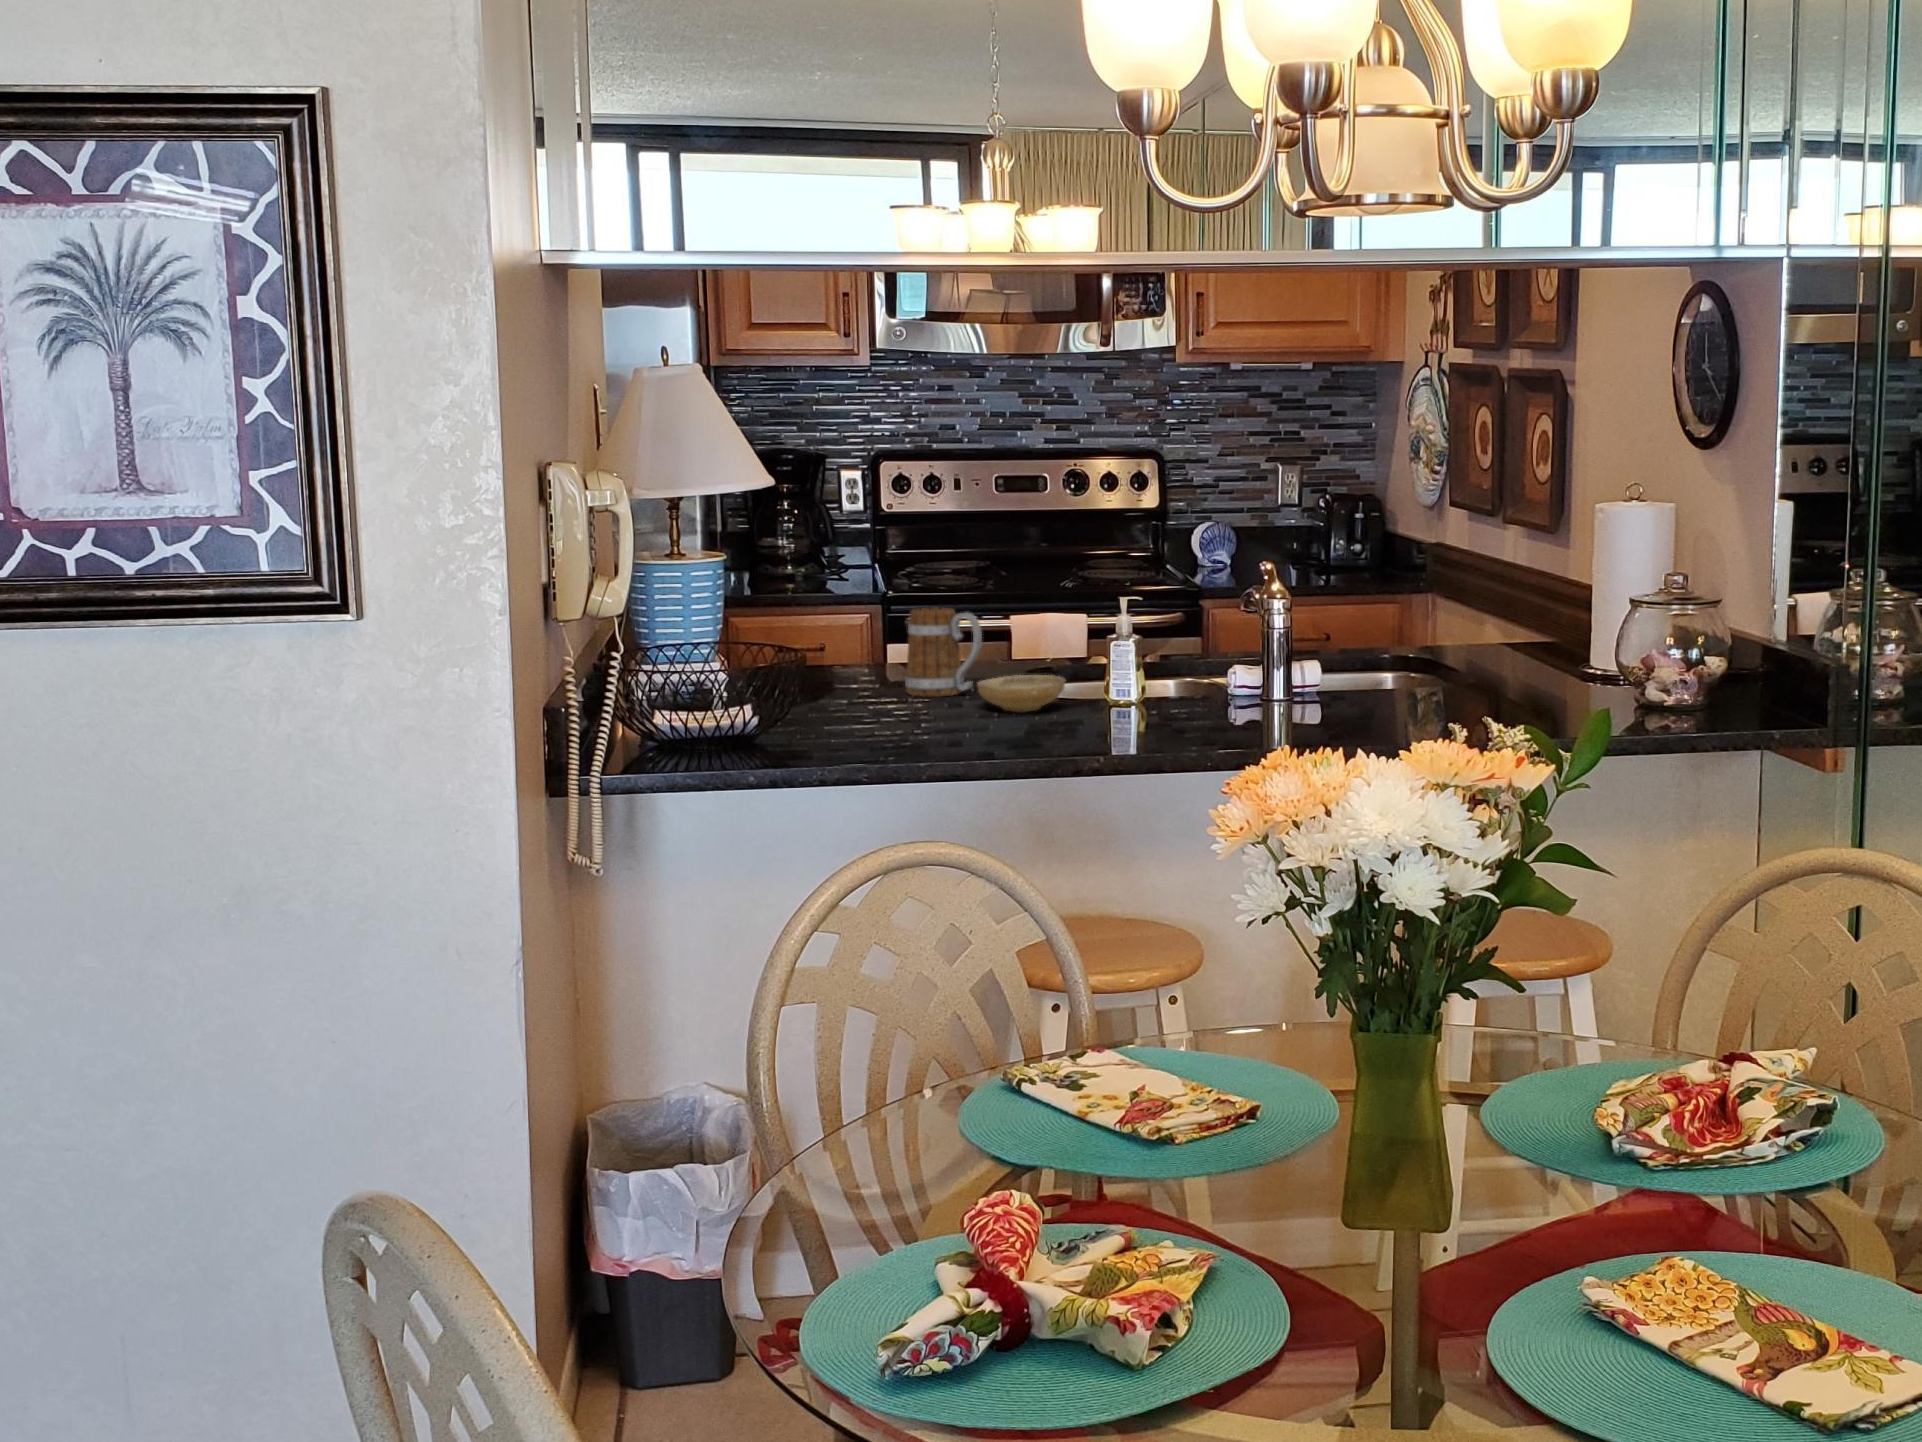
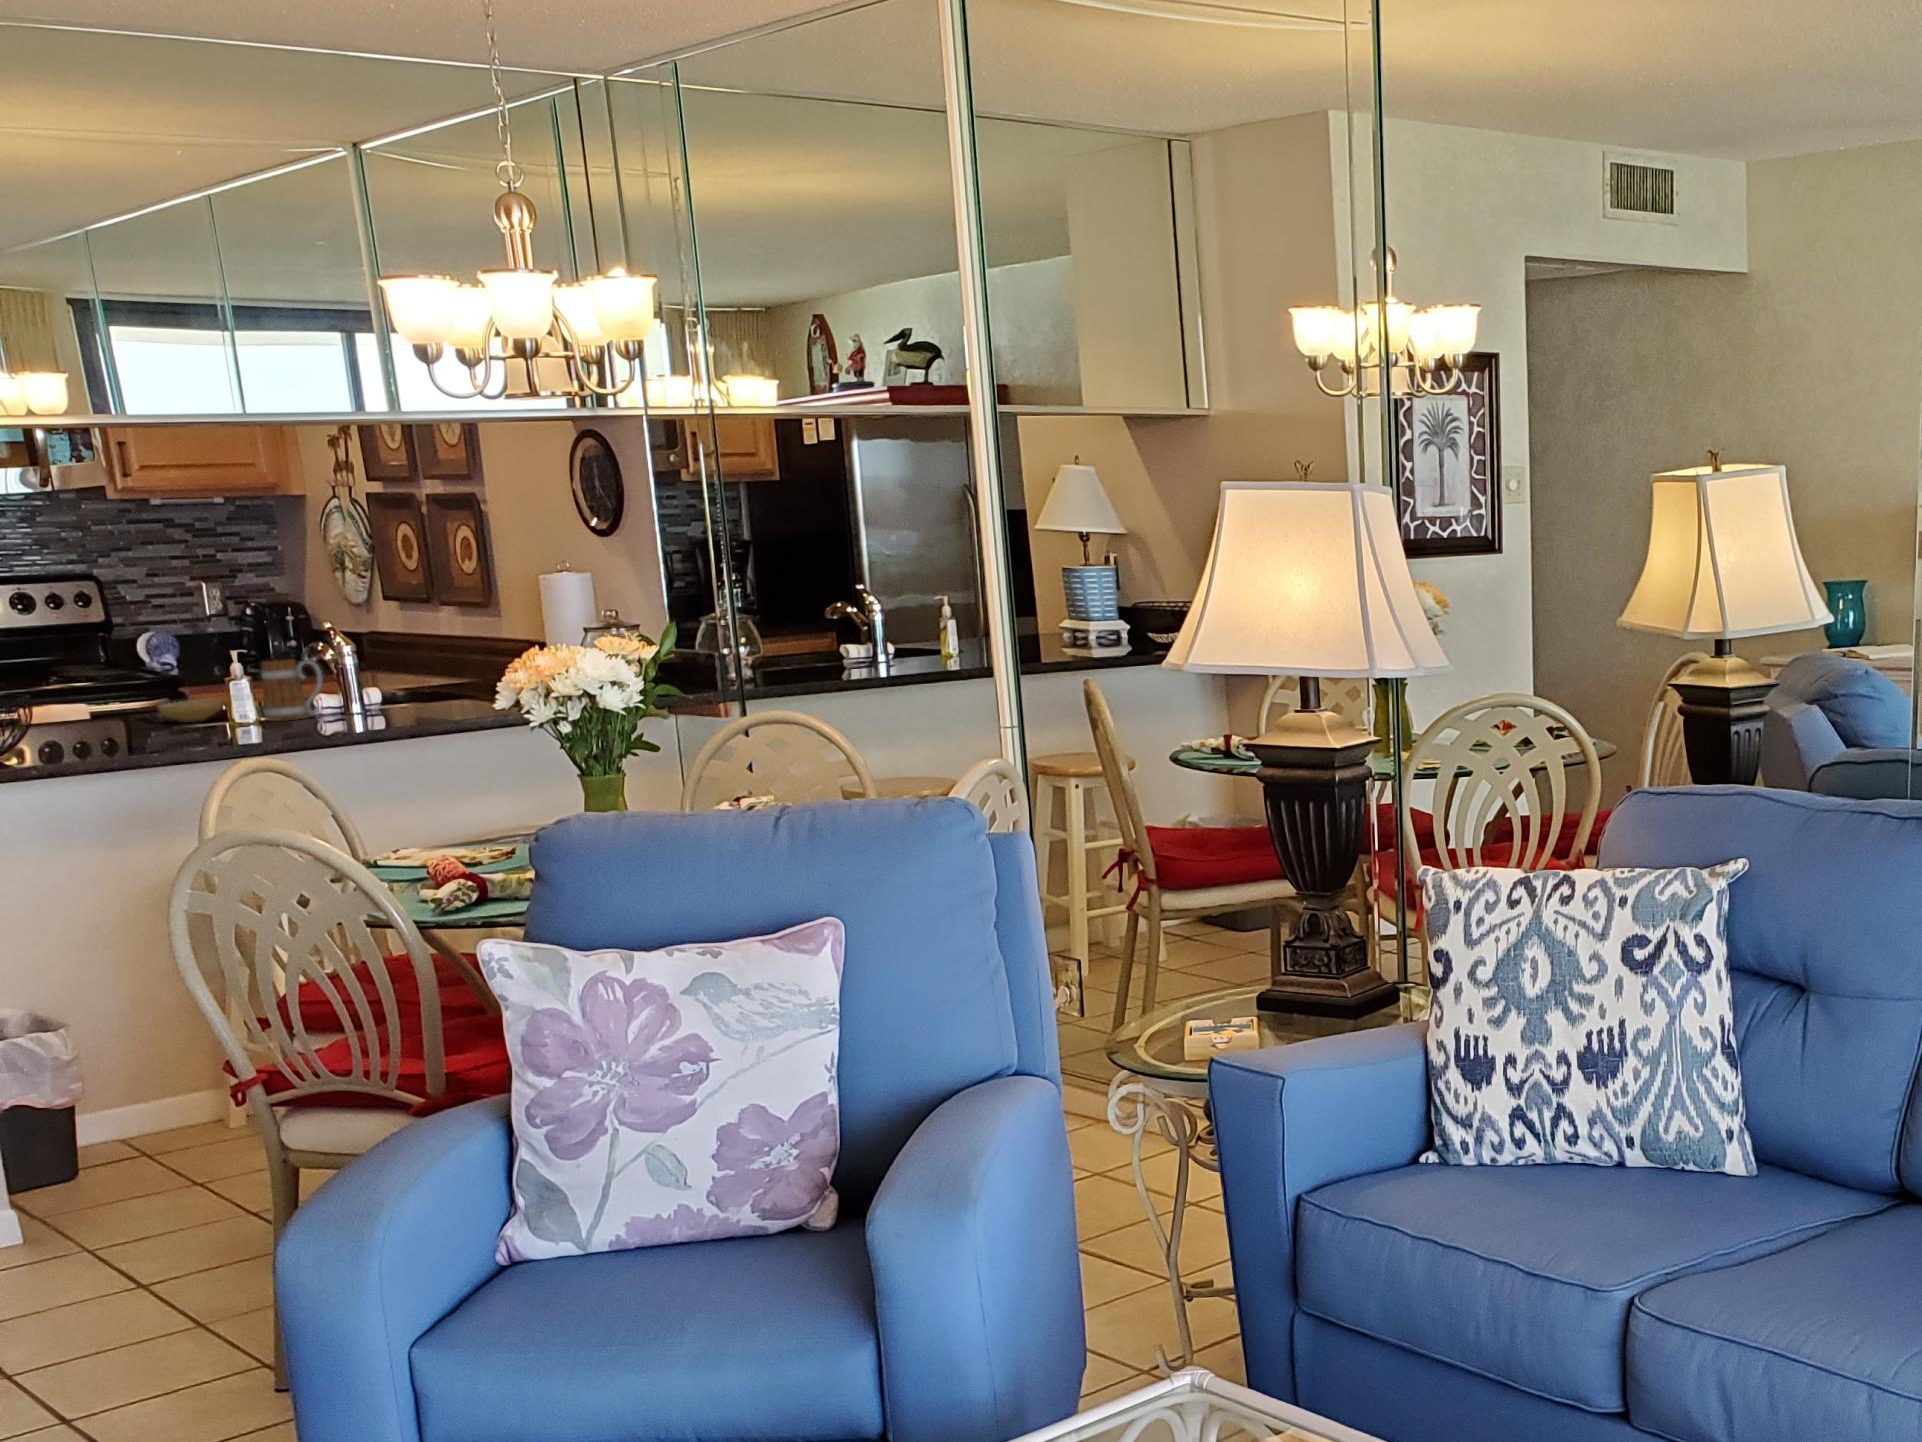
mug: present [905,608,982,697] -> present [261,660,323,721]

